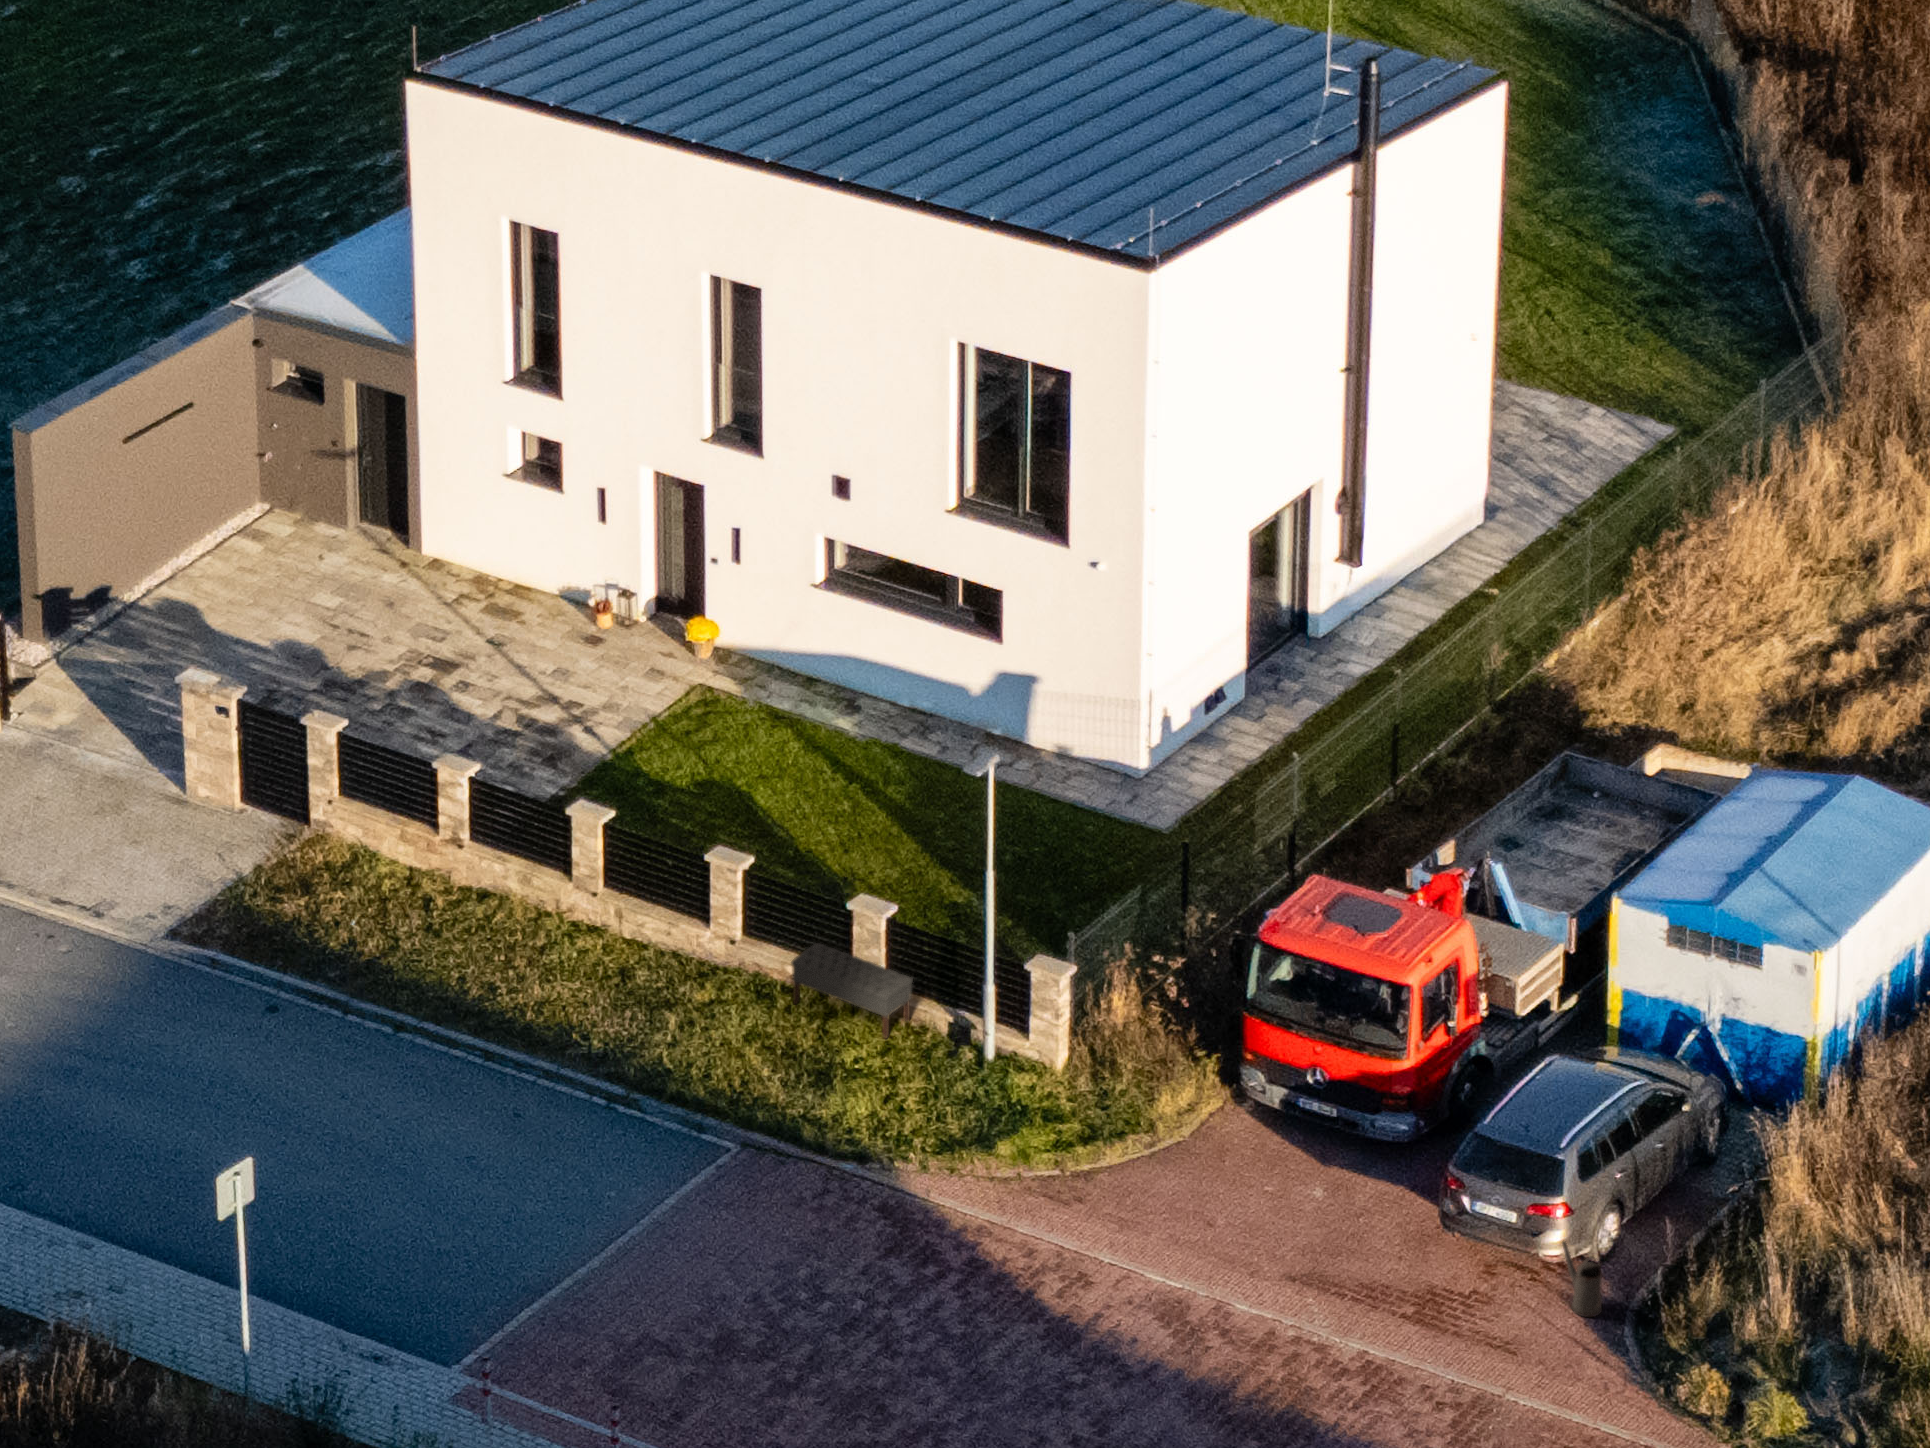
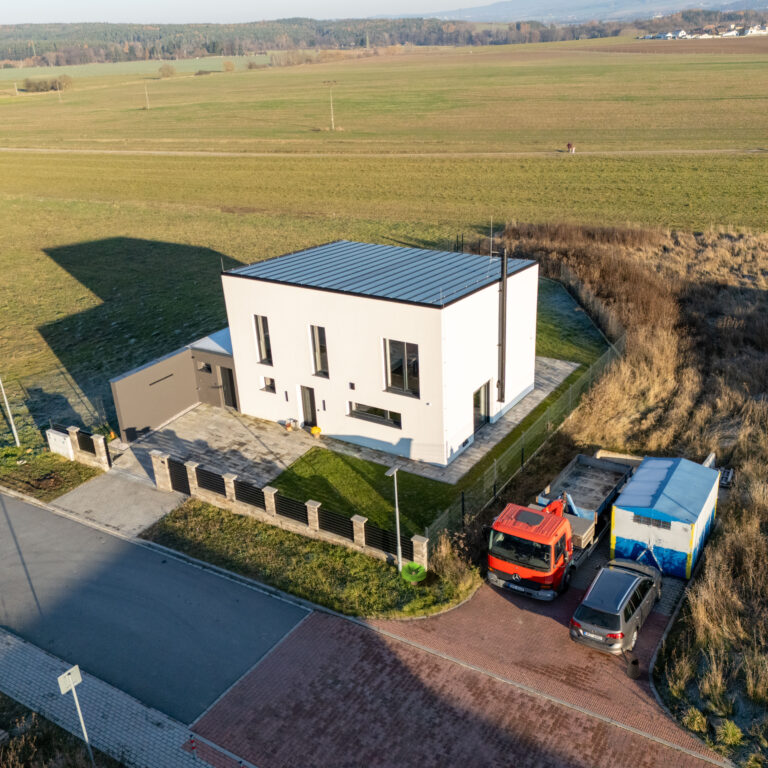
bench: present [791,943,913,1038] -> none [332,531,373,565]
potted plant: none [993,1025,1071,1094] -> present [402,562,426,585]

